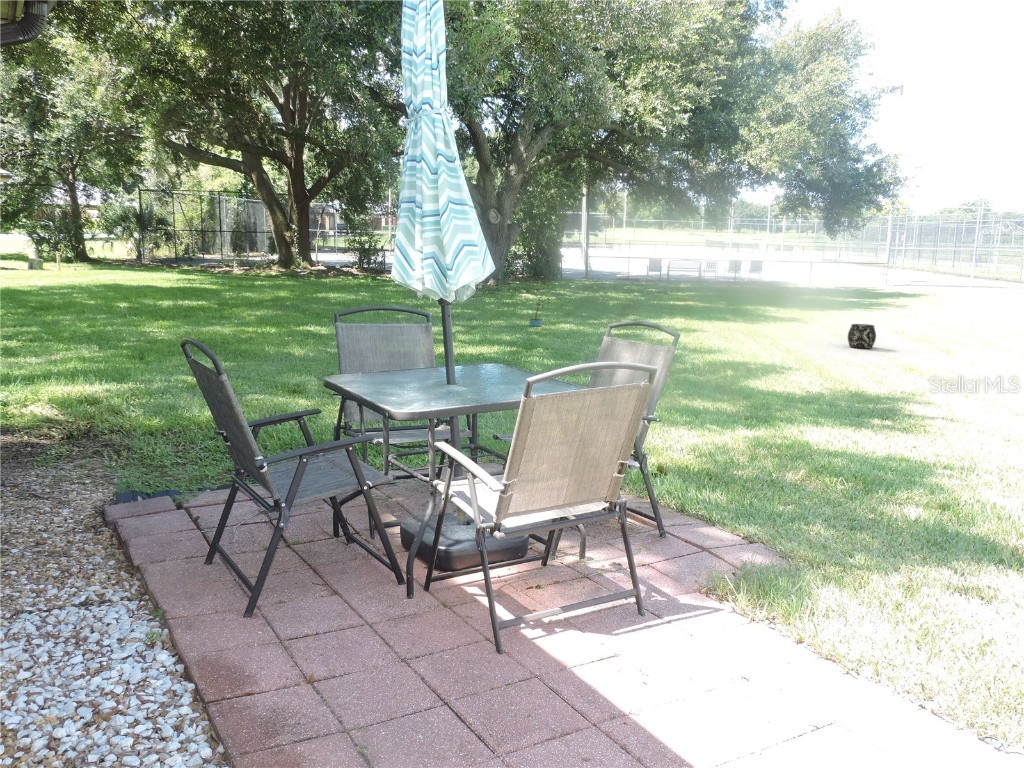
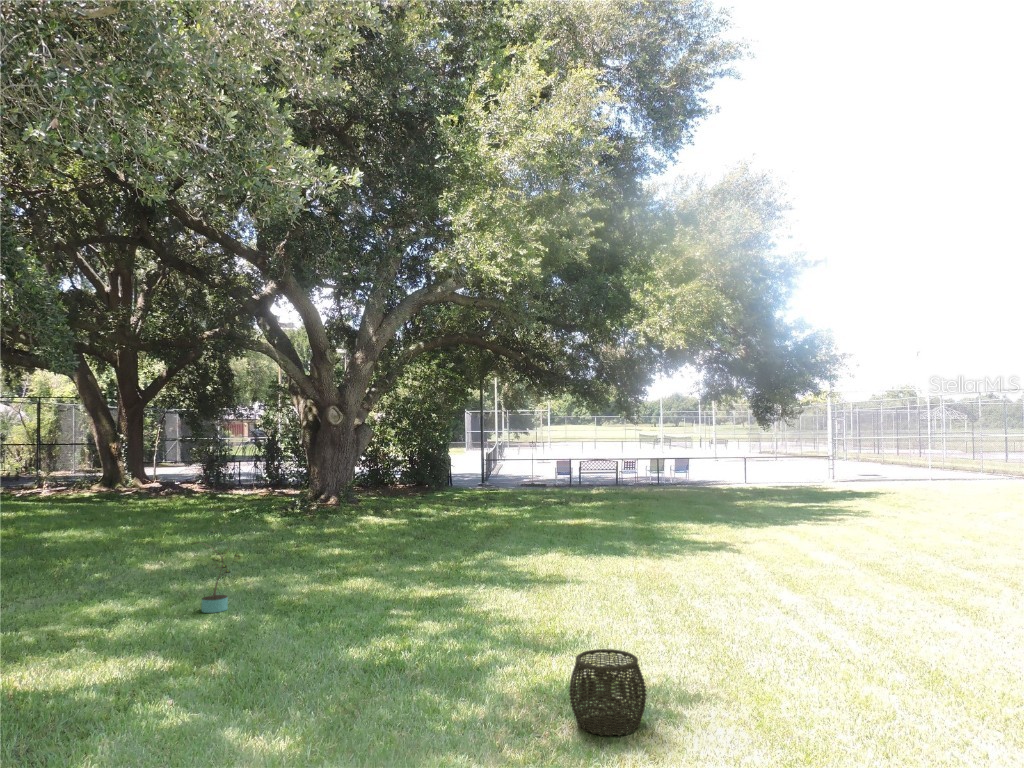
woven basket: present [848,324,876,349] -> present [569,649,647,736]

